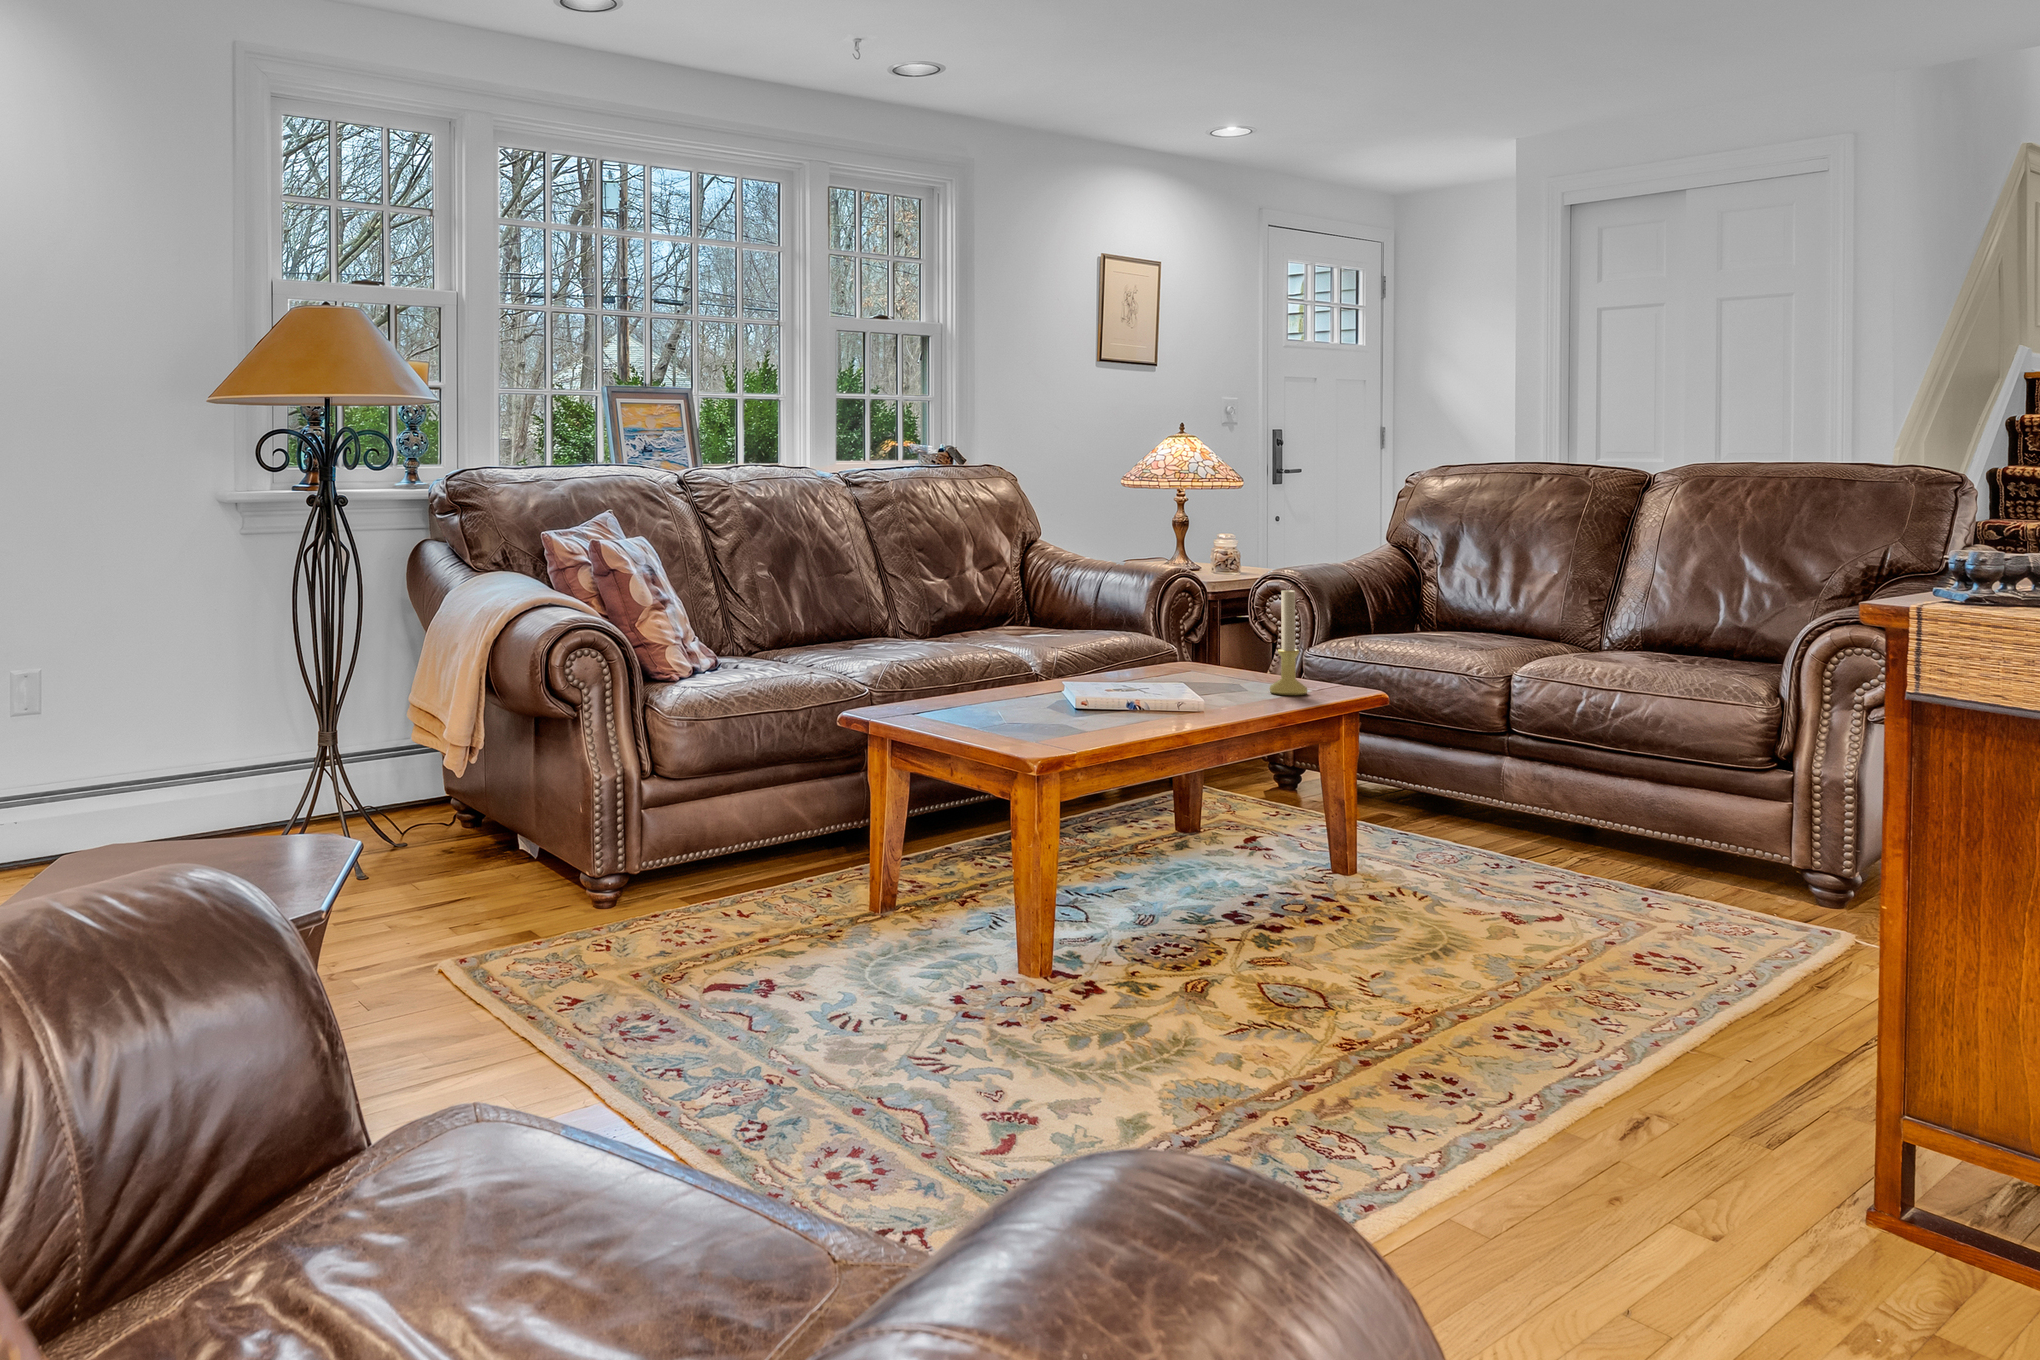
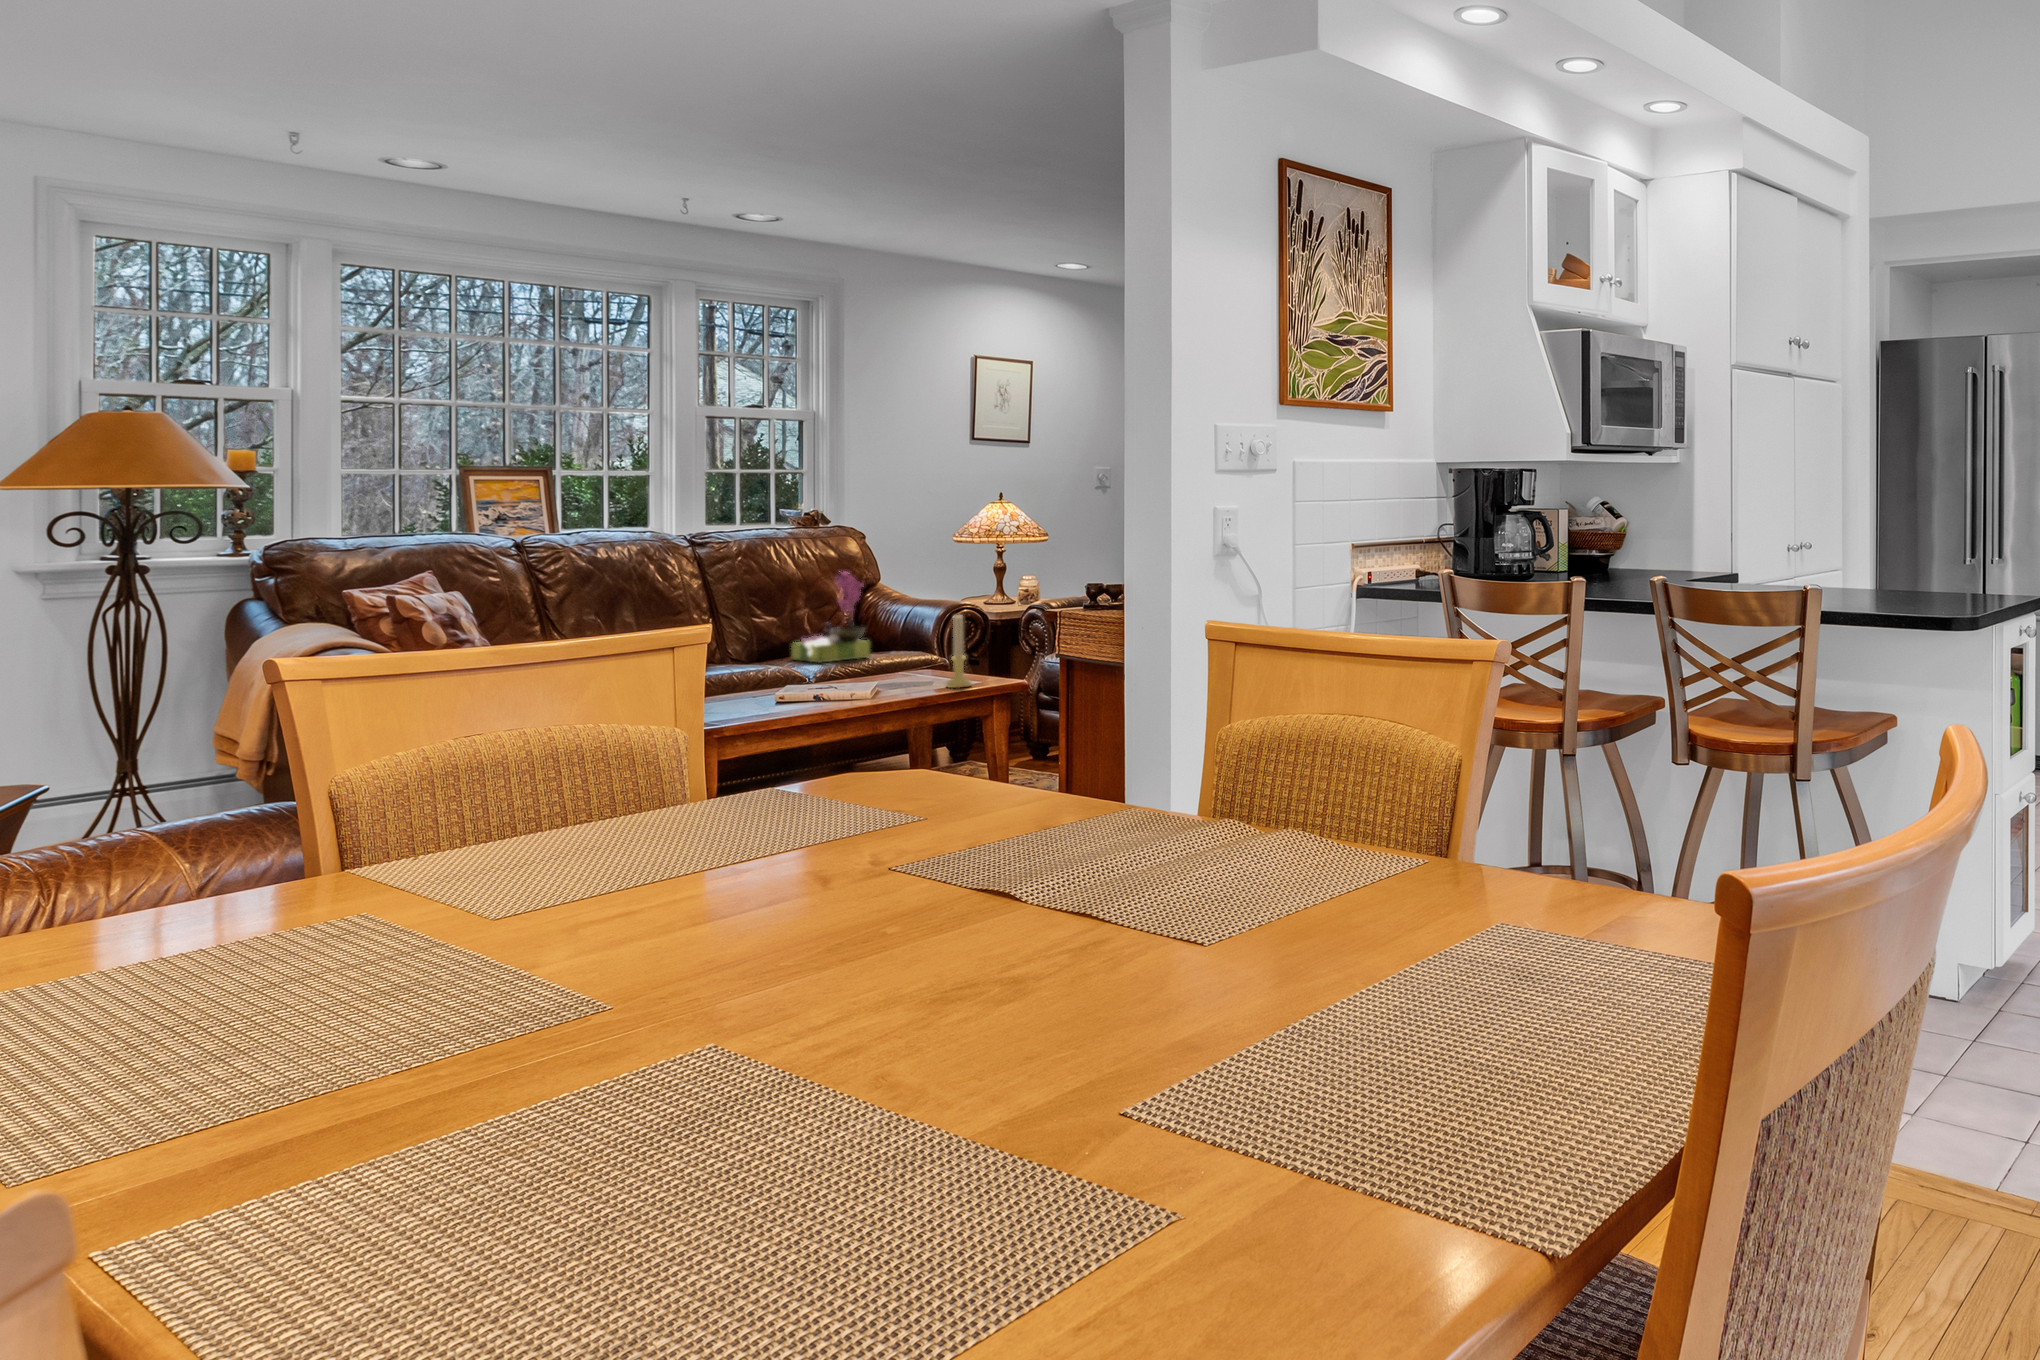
flower arrangement: none [973,519,1070,640] -> present [791,572,870,663]

